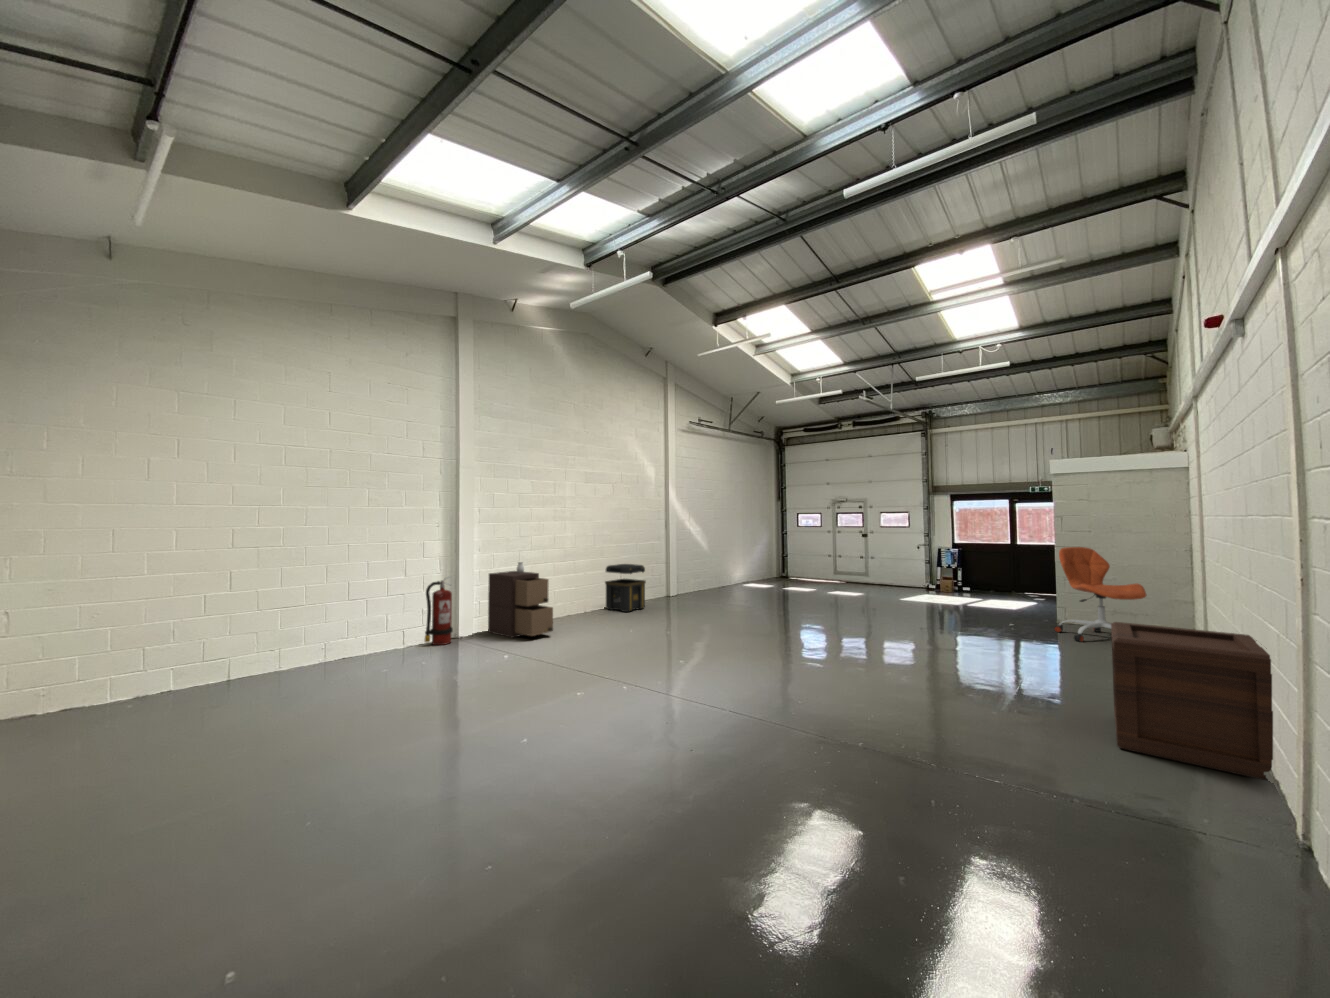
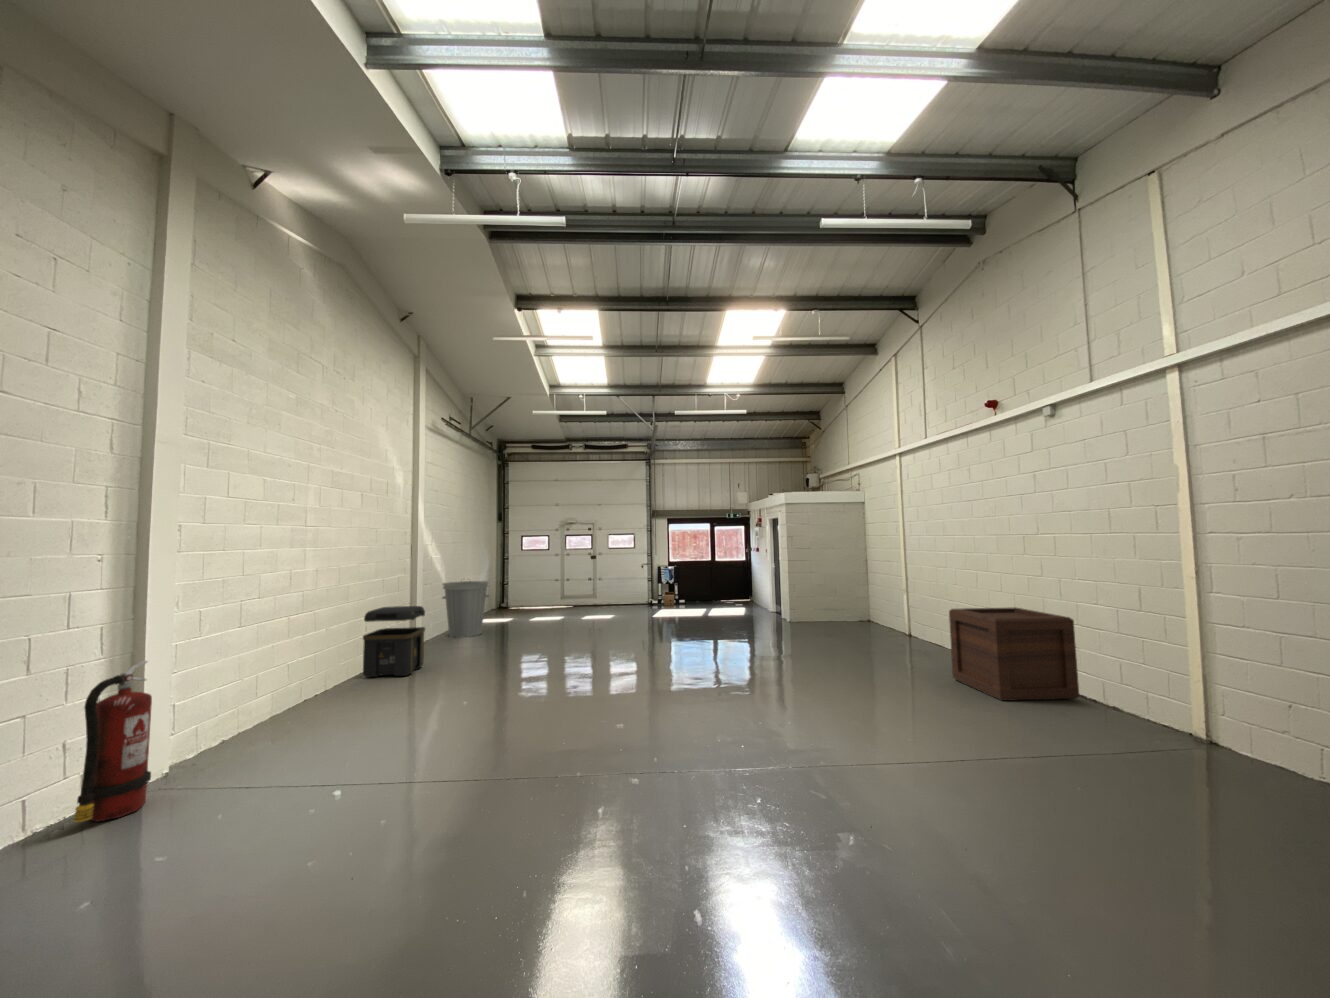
office chair: present [1054,547,1146,642] -> none [801,559,858,632]
trash can: none [692,548,727,594] -> present [442,581,489,638]
storage cabinet: present [488,562,553,638] -> none [201,617,362,761]

